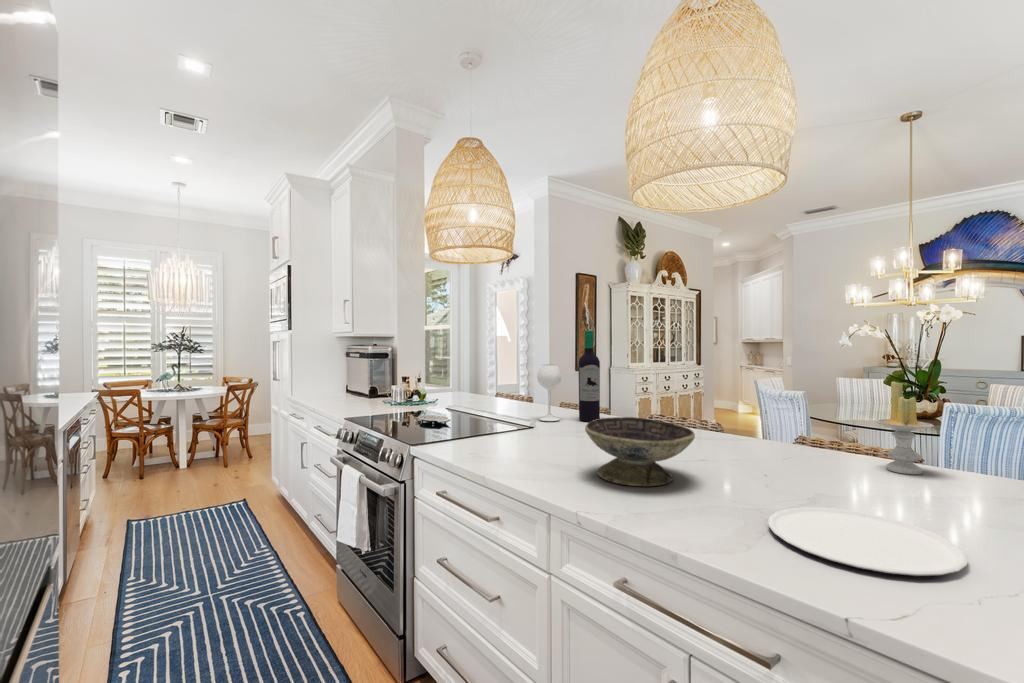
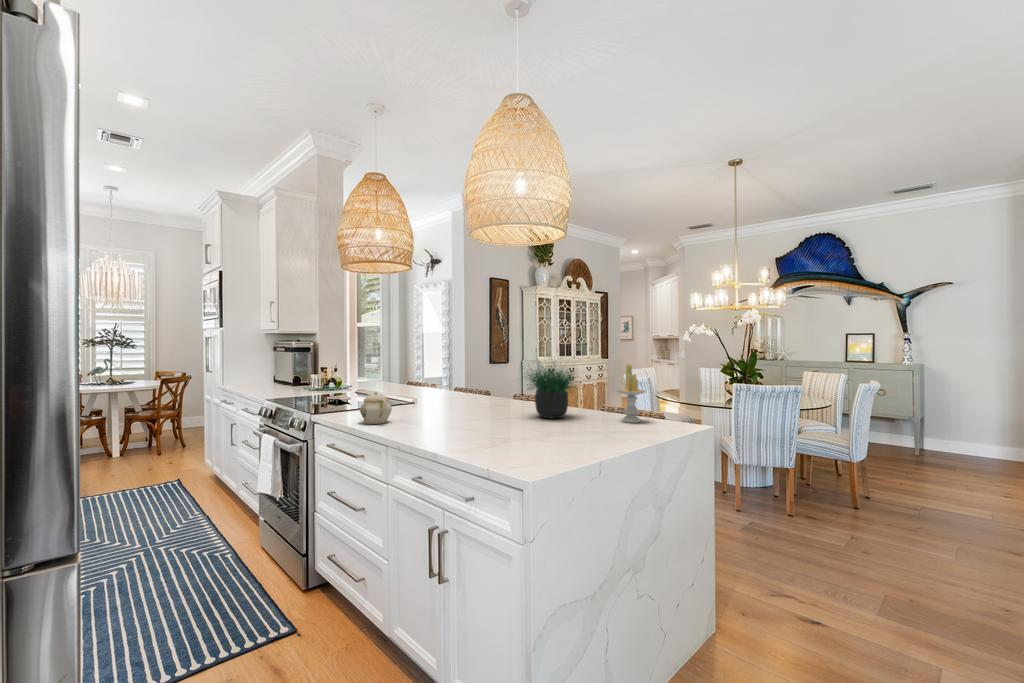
wine bottle: present [537,330,600,421] -> none [422,329,471,399]
potted plant: none [699,346,824,461] -> present [526,356,576,418]
decorative bowl: present [585,417,695,486] -> none [422,389,492,430]
teapot: none [486,420,530,468] -> present [360,392,392,424]
plate: present [768,507,967,576] -> none [499,435,586,456]

